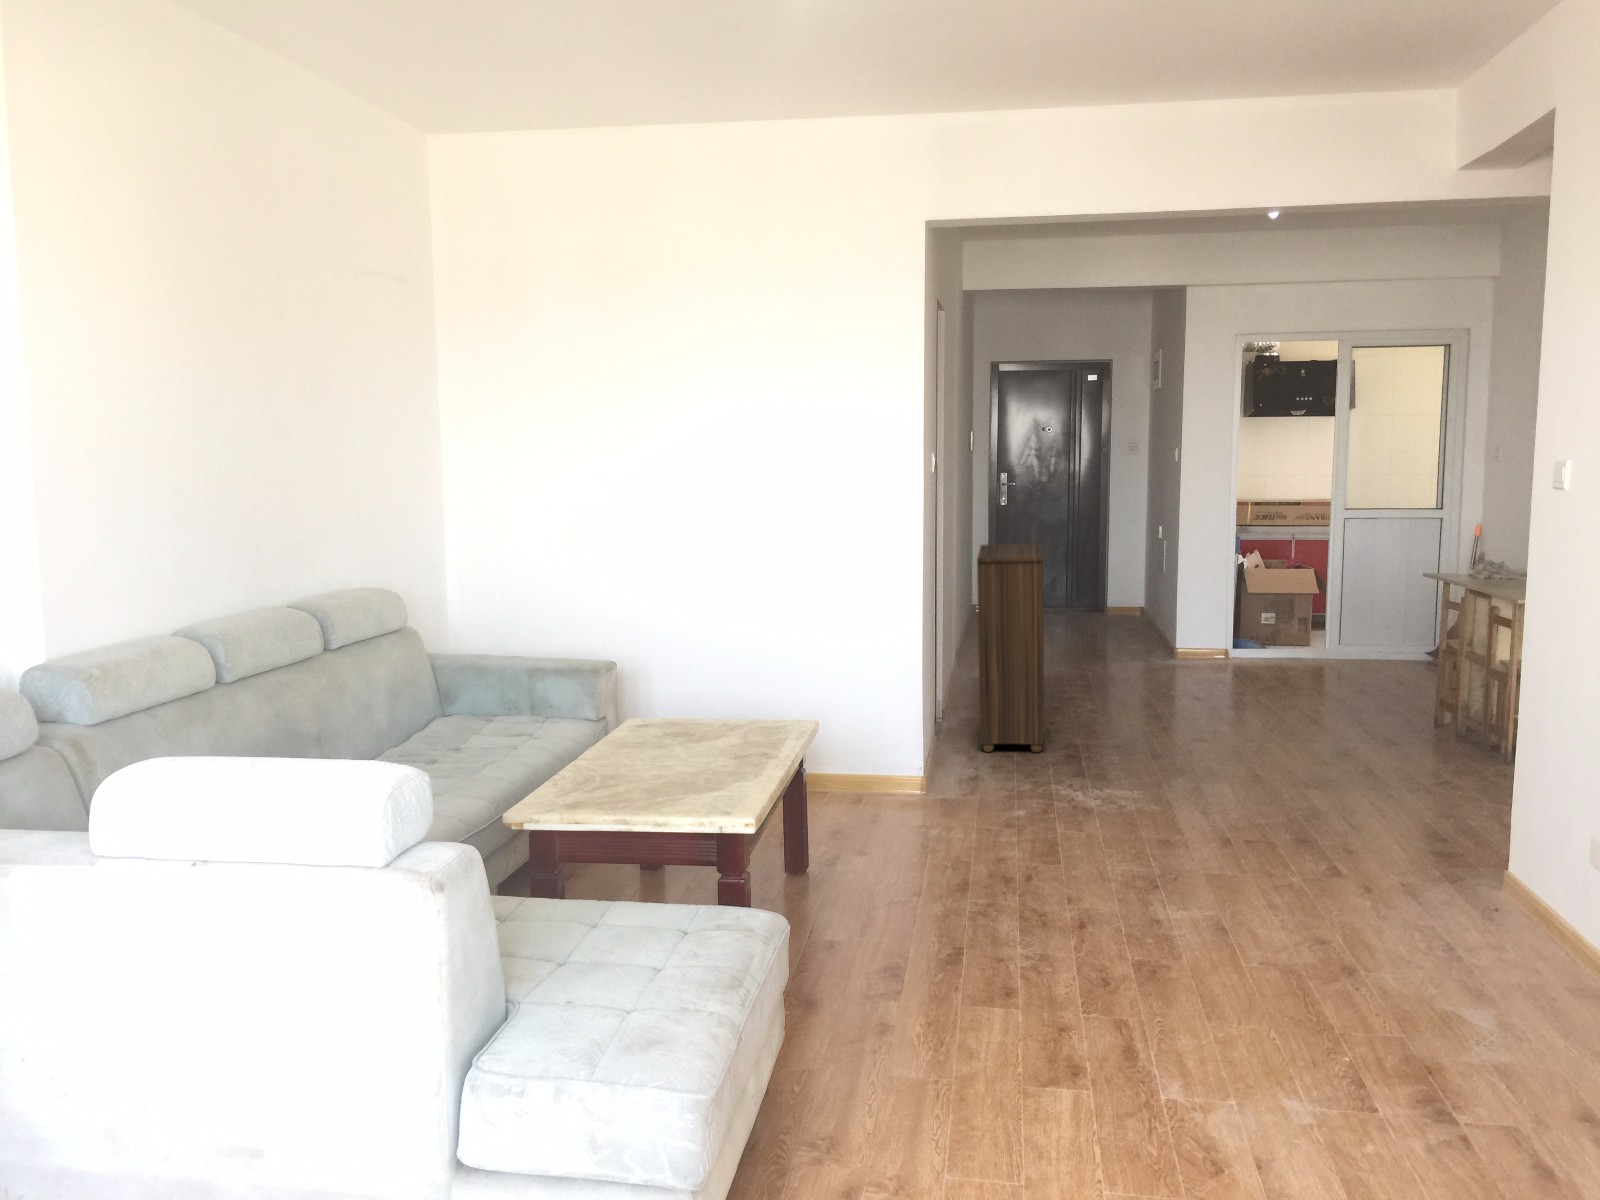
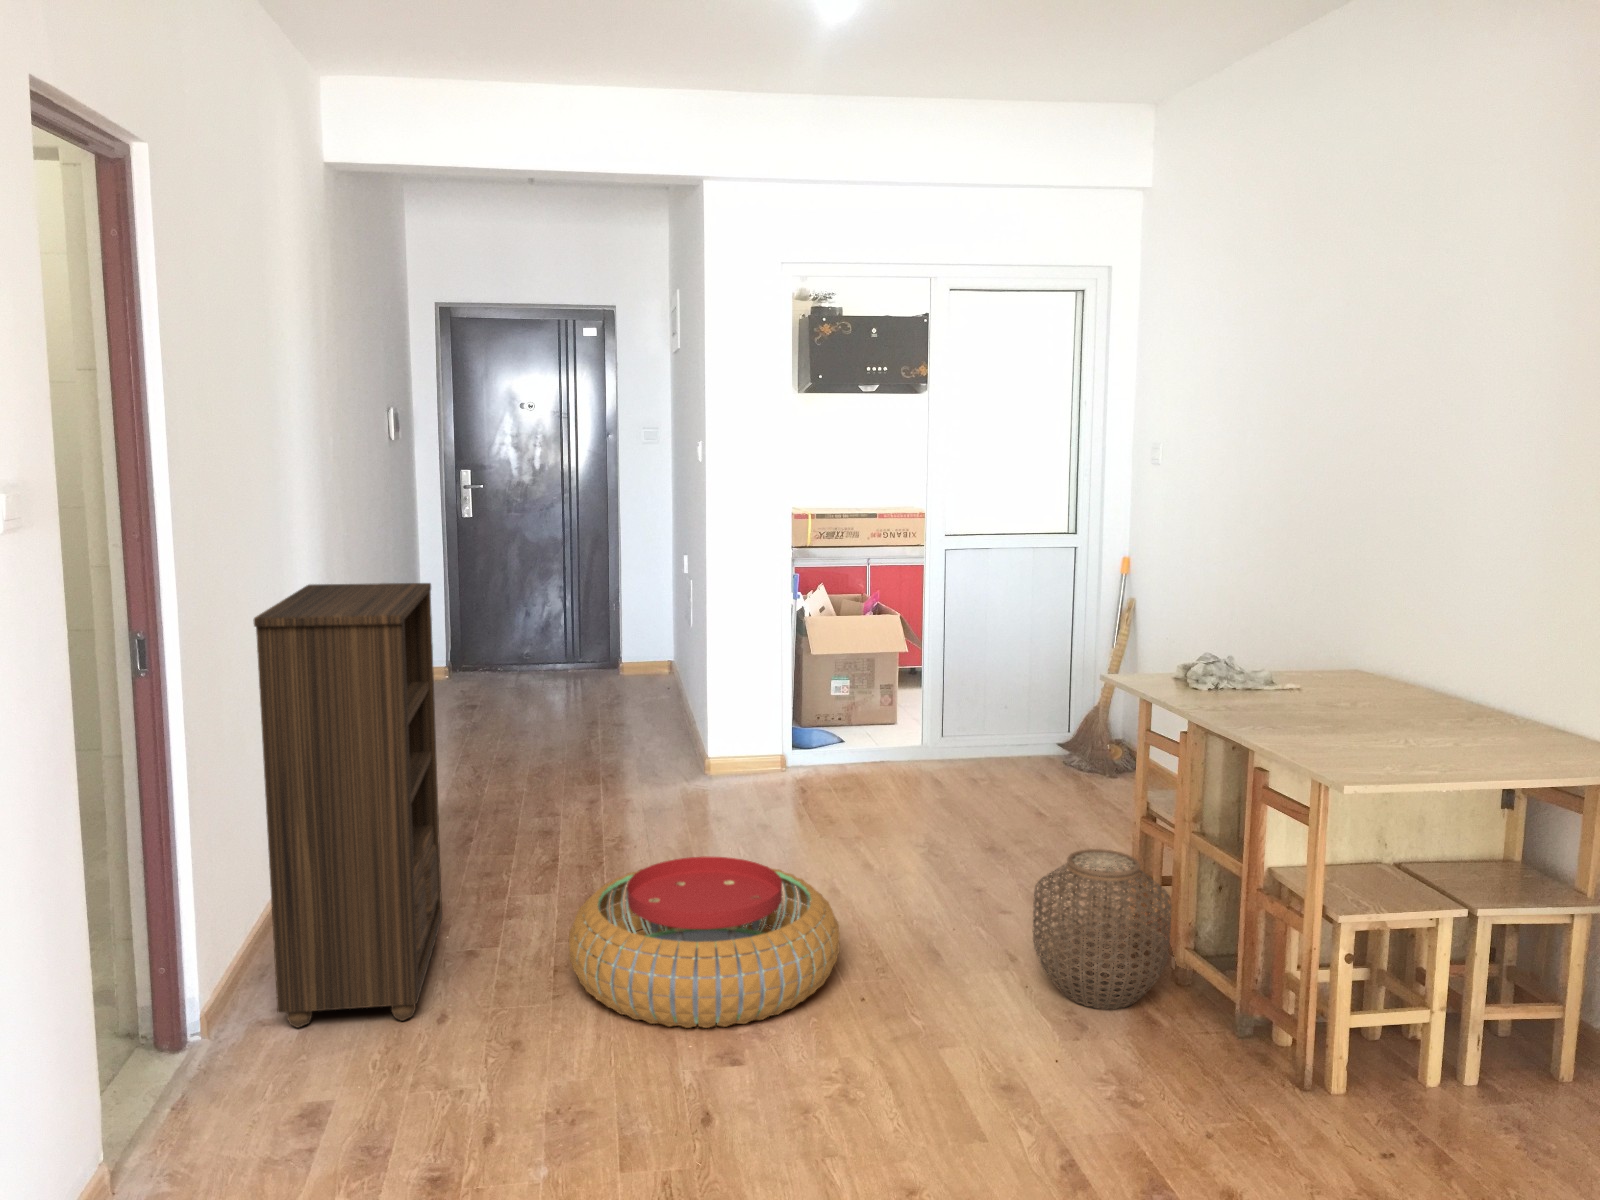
woven basket: none [1370,686,1451,769] -> present [1033,849,1171,1009]
pouf: none [1115,689,1261,763] -> present [569,857,840,1028]

